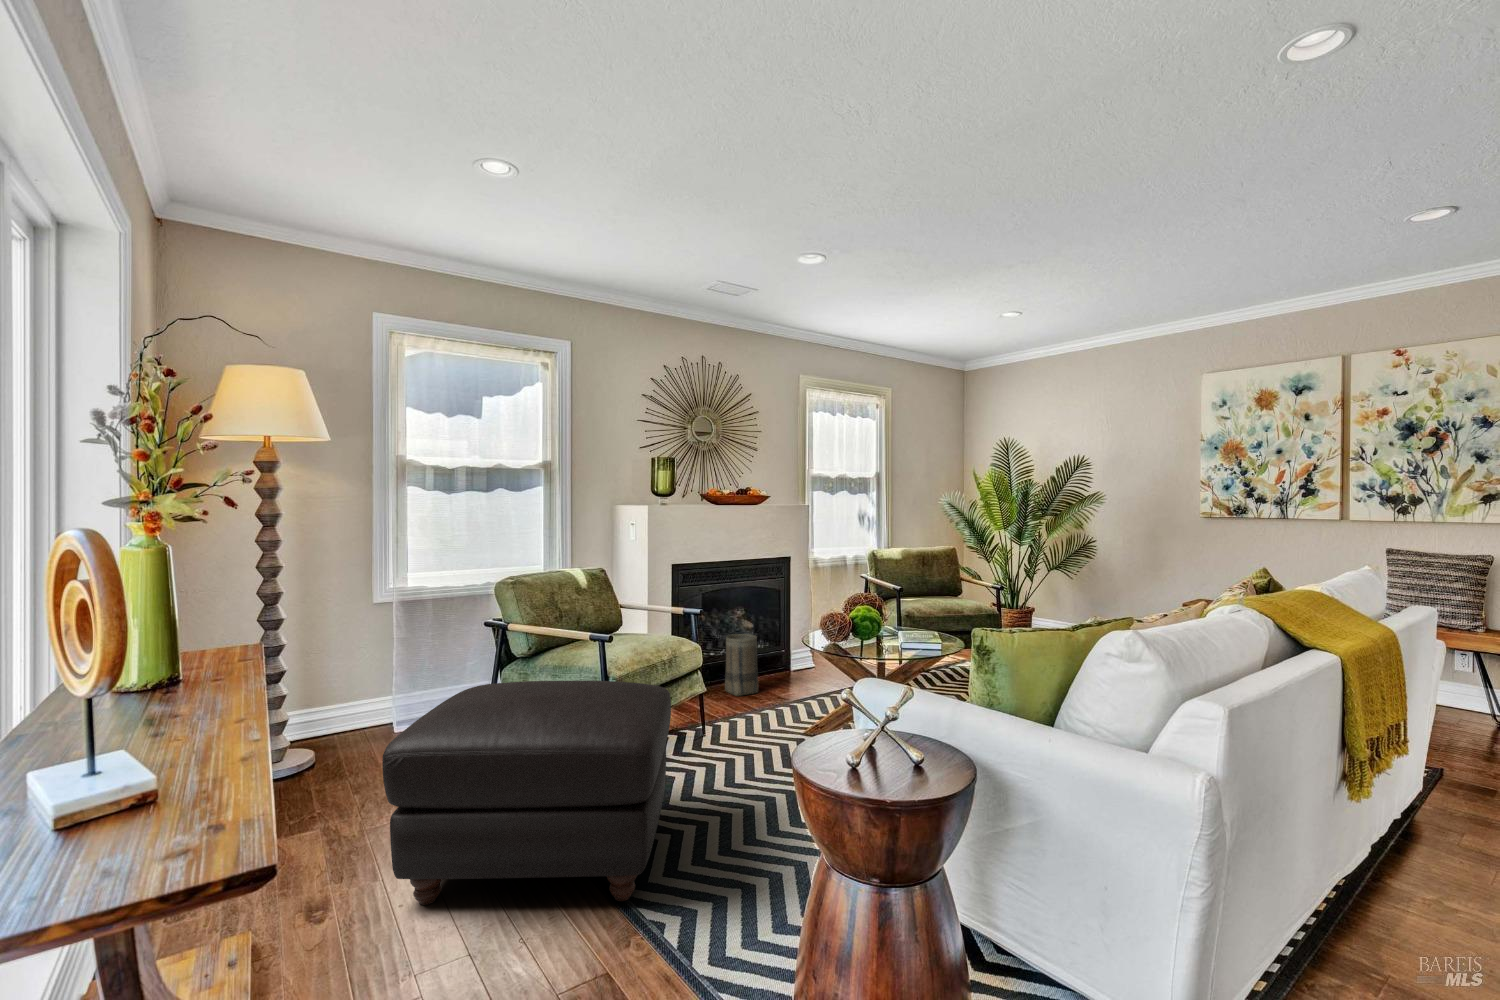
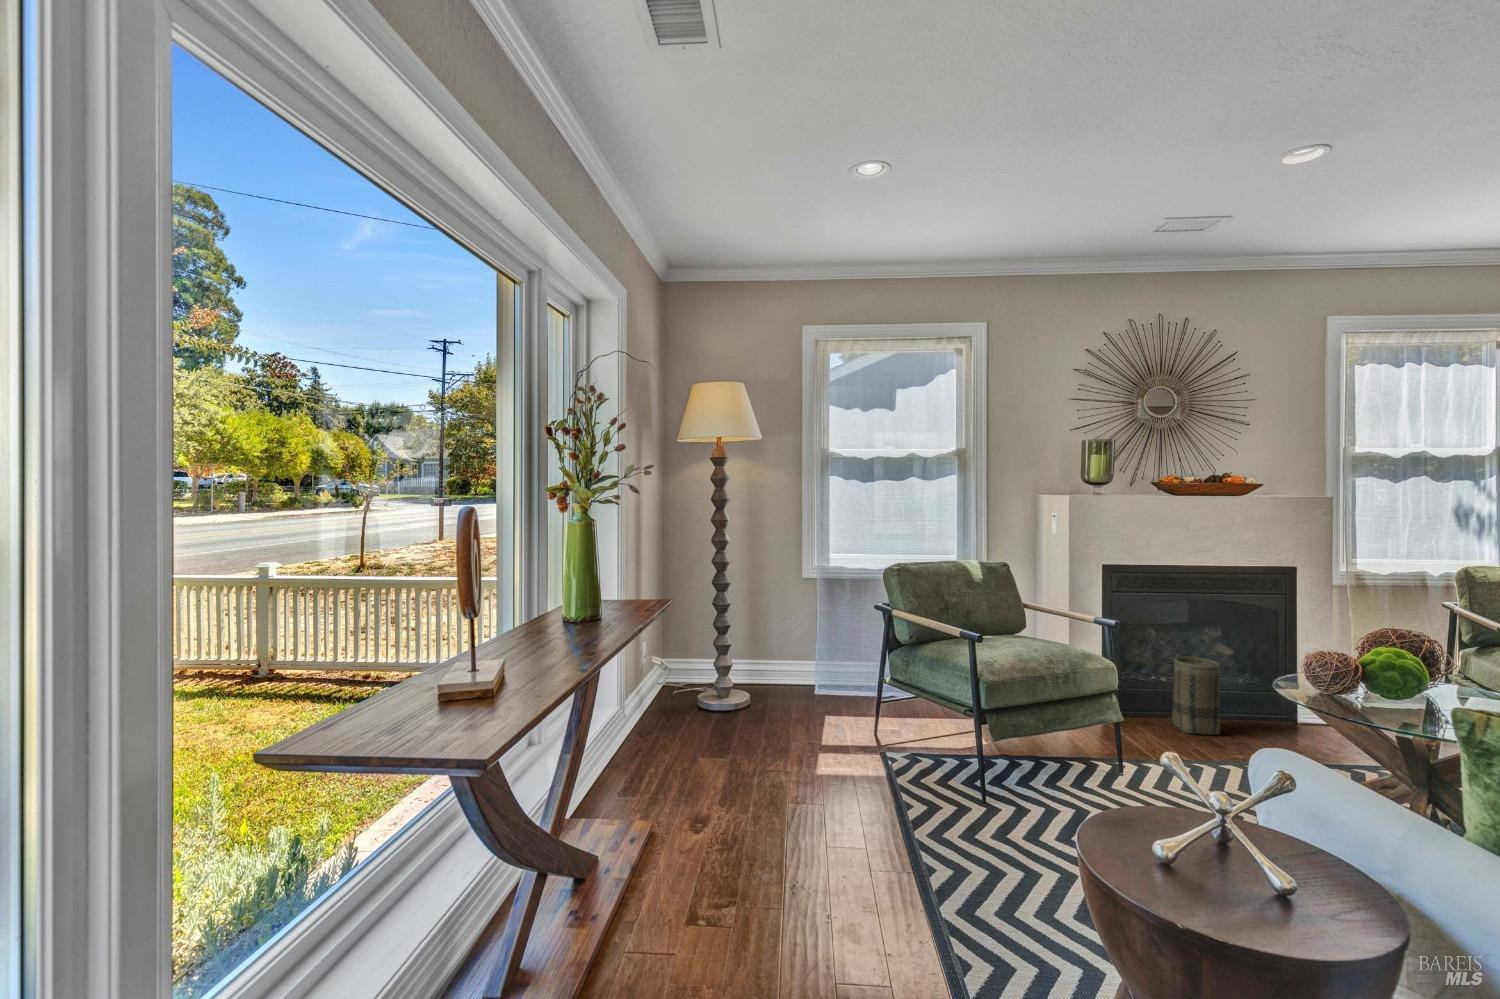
ottoman: present [382,680,671,905] -> none [736,667,1034,923]

